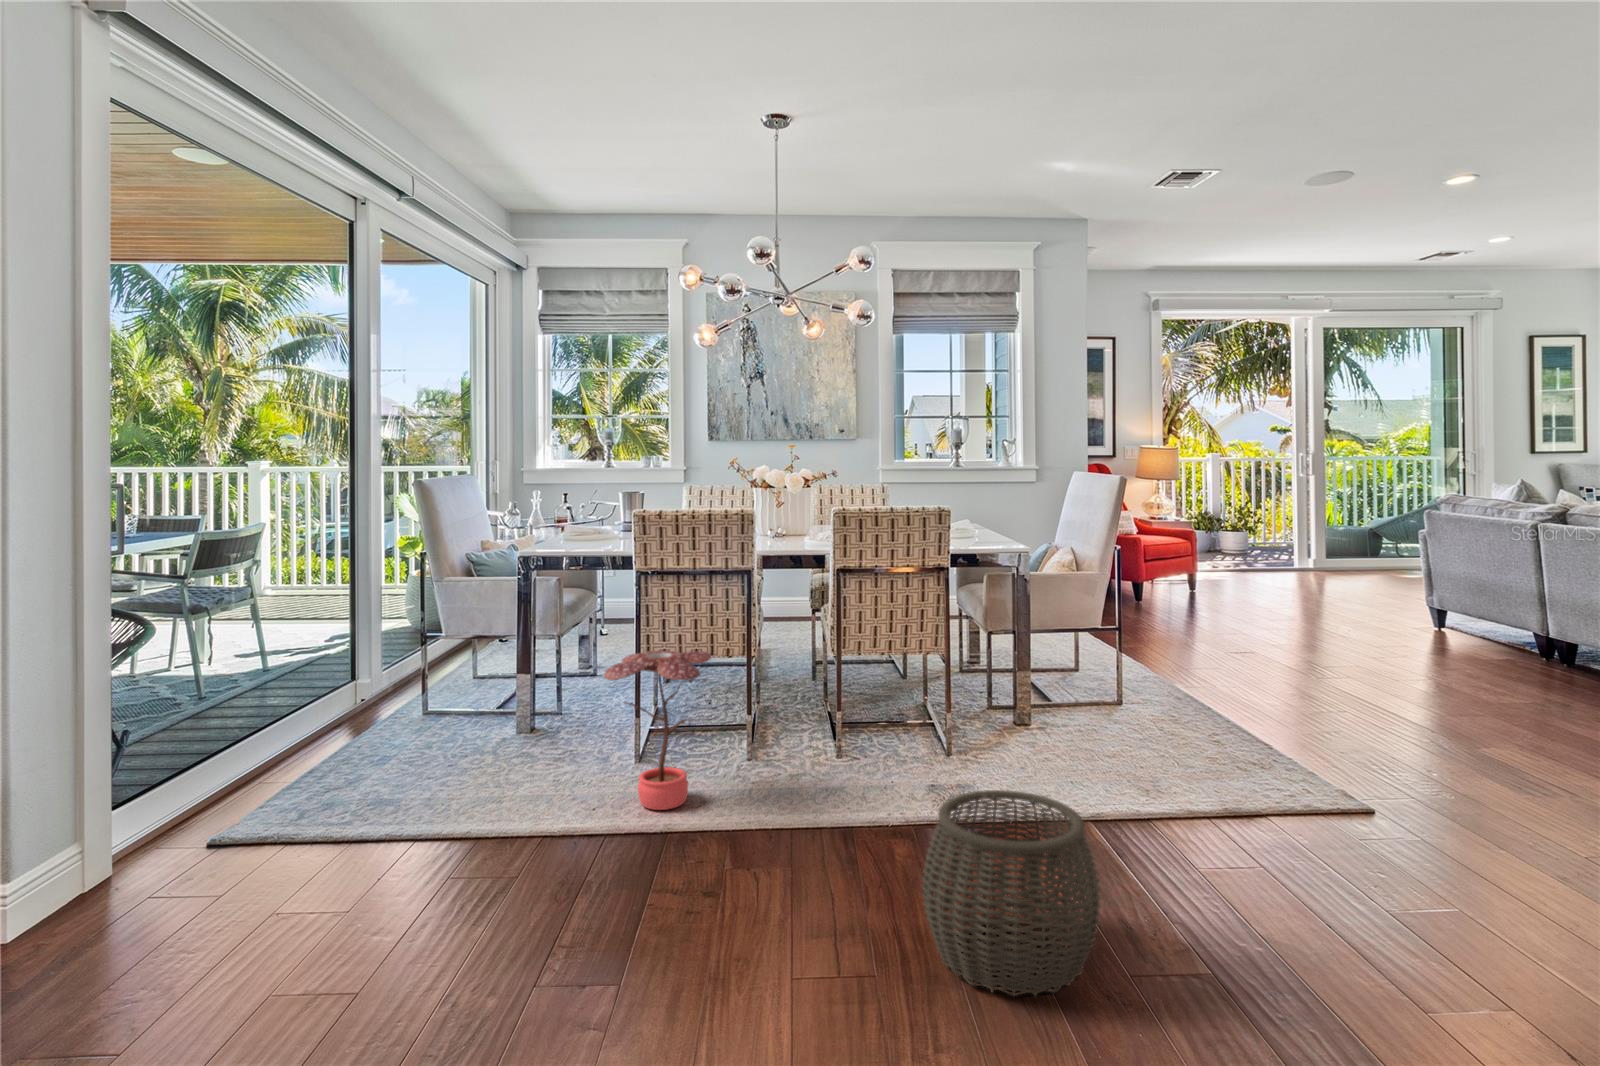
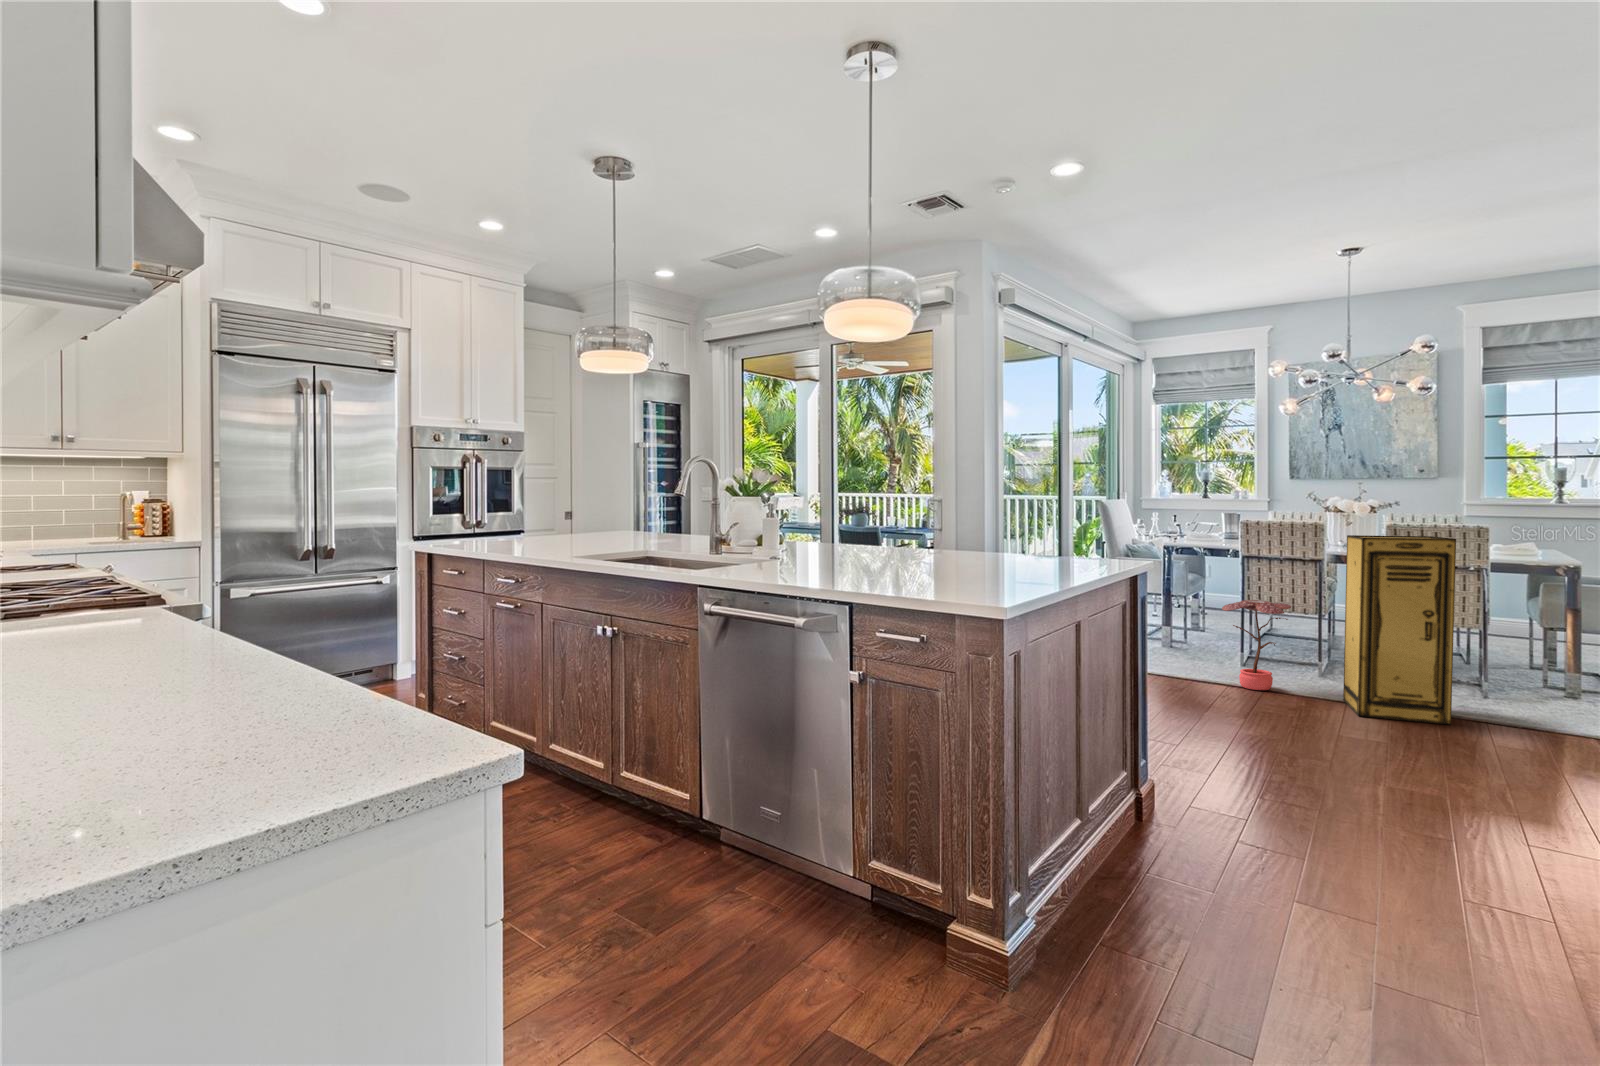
storage cabinet: none [786,533,934,853] -> present [1343,535,1456,725]
woven basket: present [922,790,1101,996] -> none [1423,673,1549,774]

